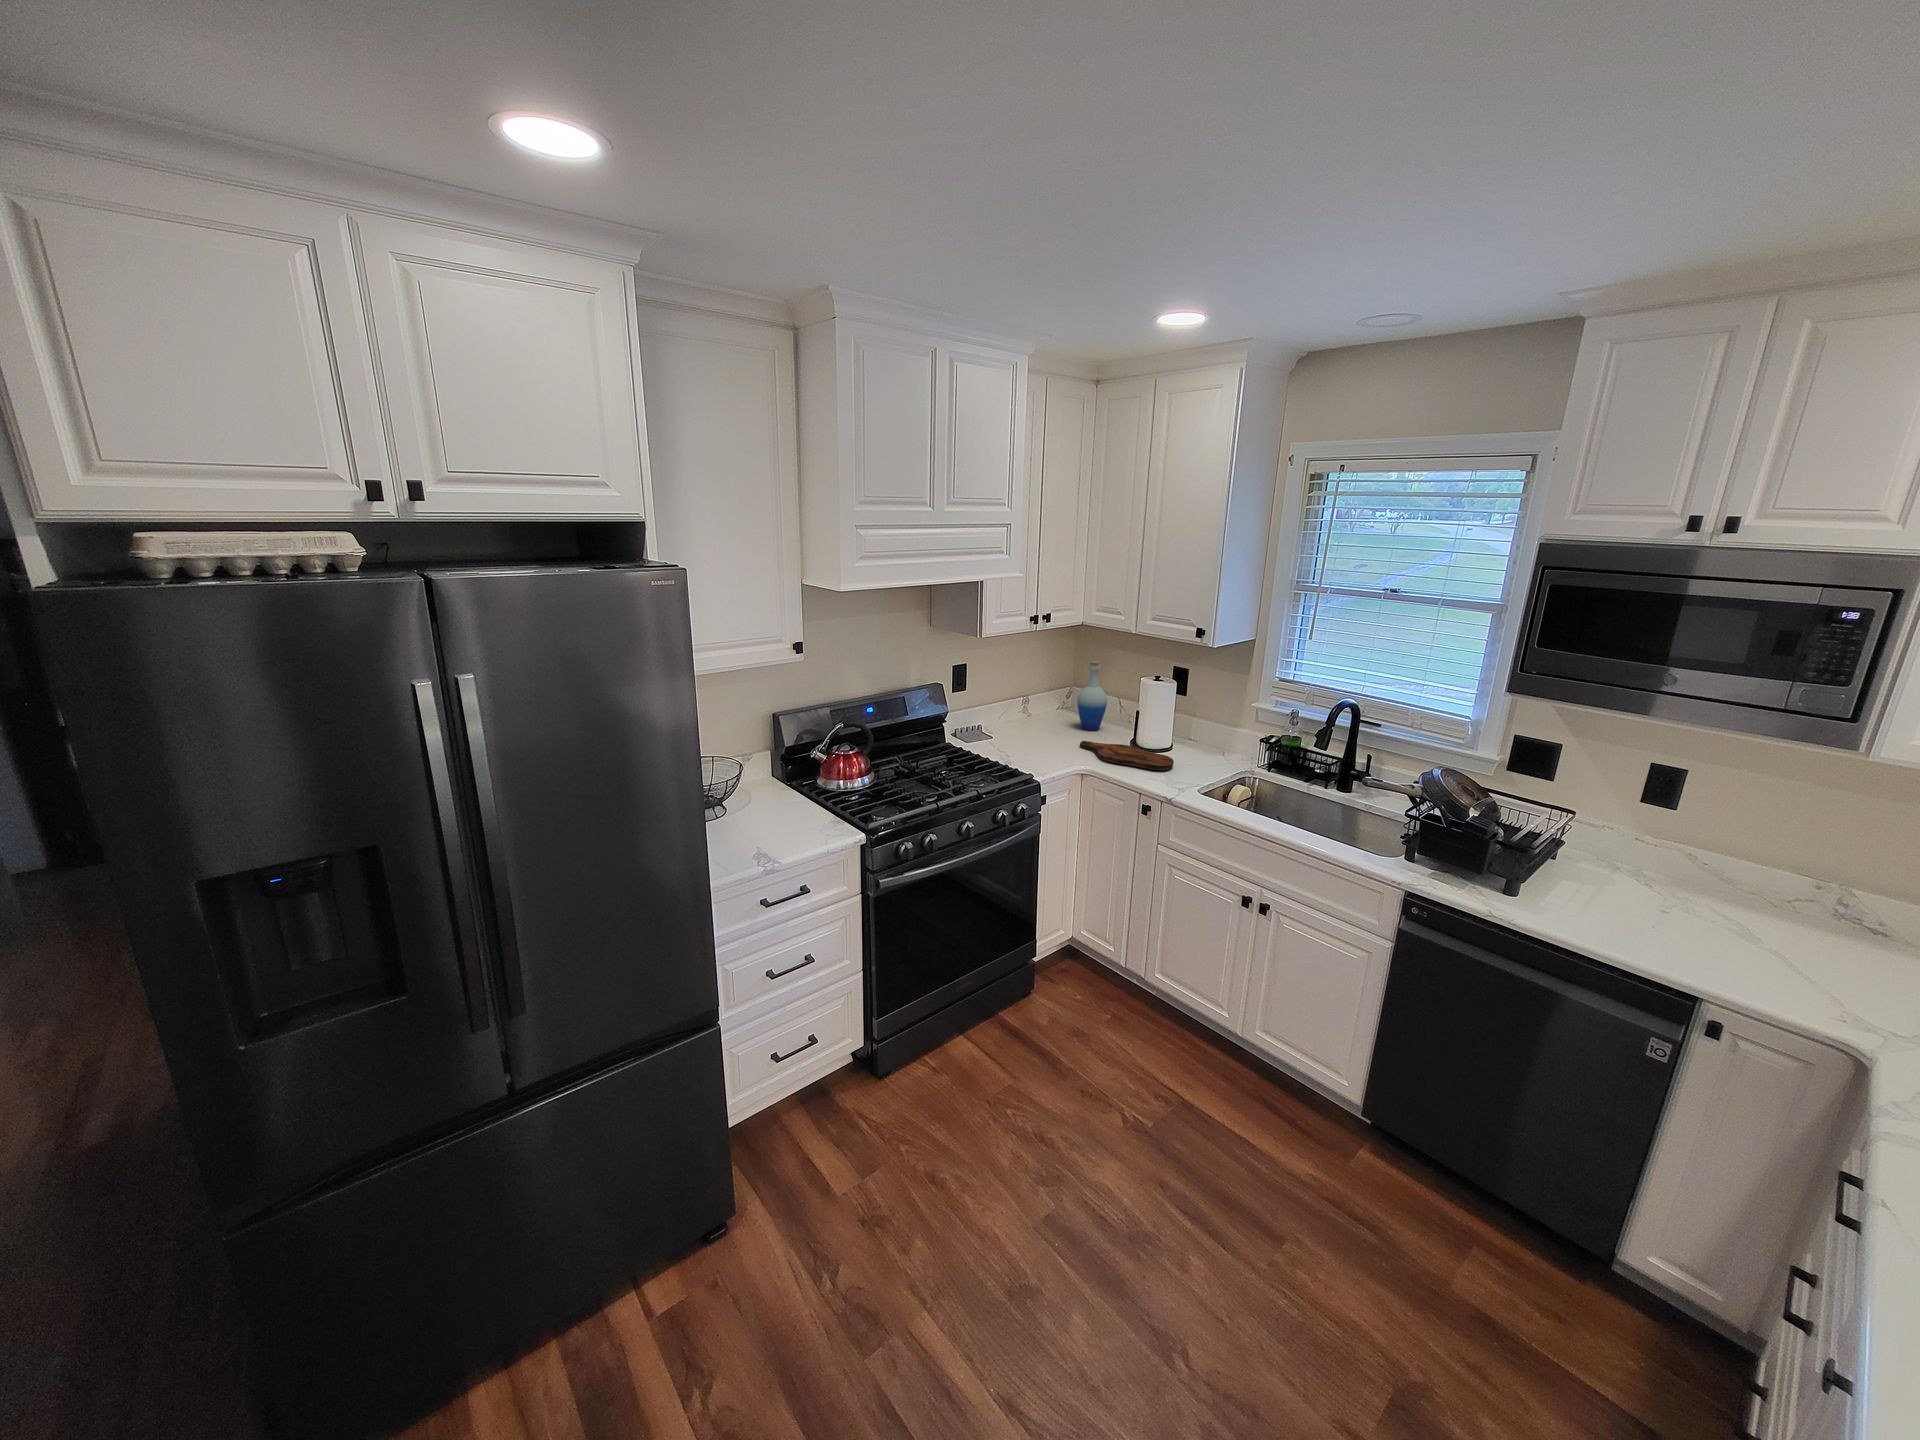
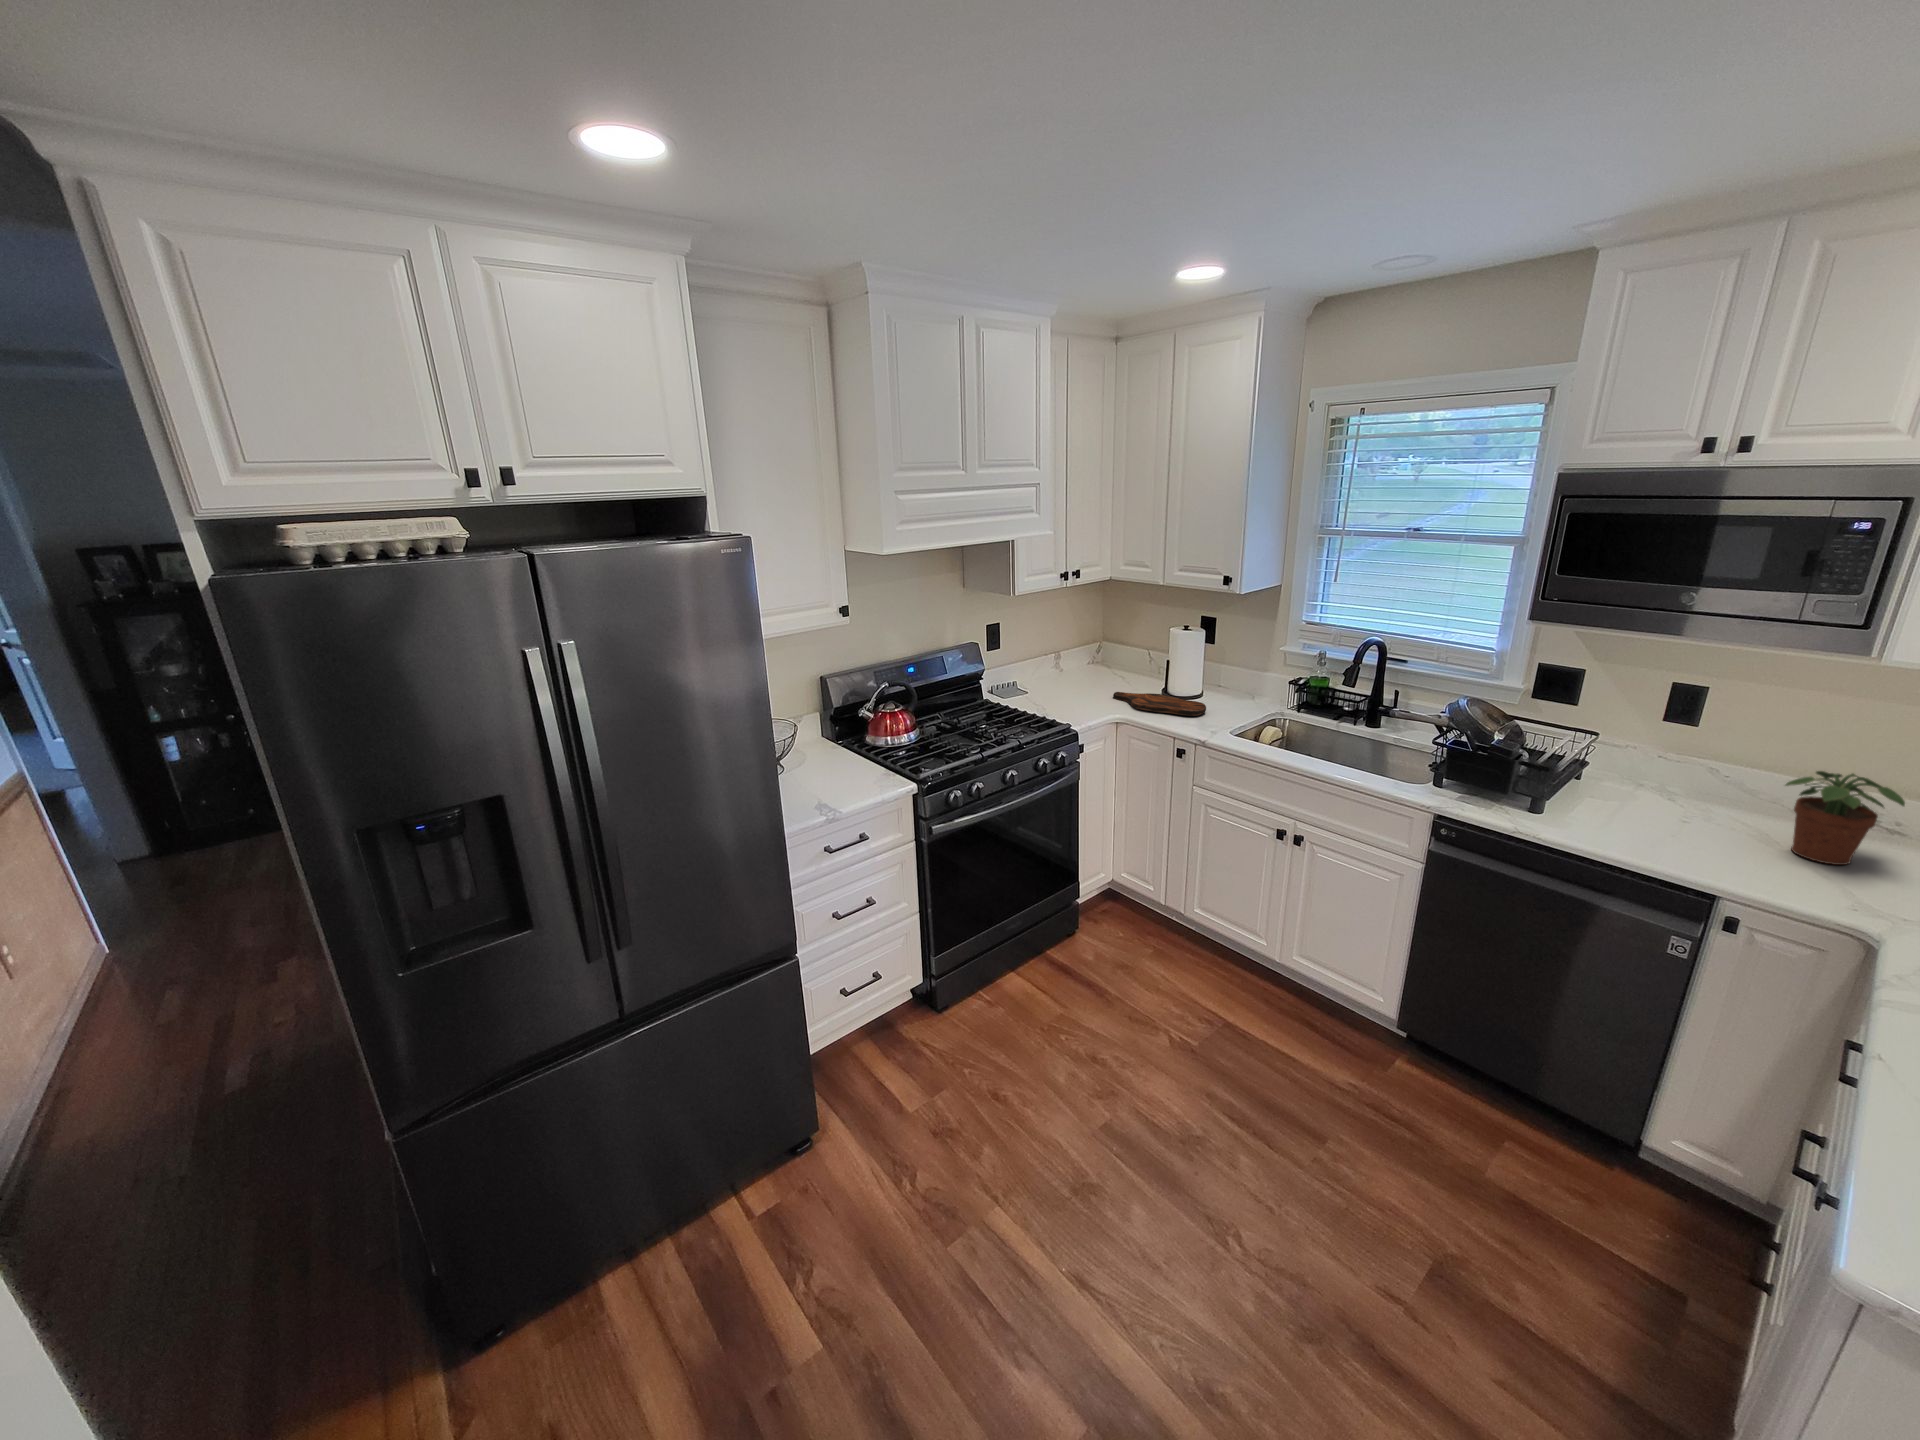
bottle: present [1077,661,1107,731] -> none [1108,614,1138,682]
potted plant: none [1770,867,1899,969] -> present [1786,771,1905,865]

